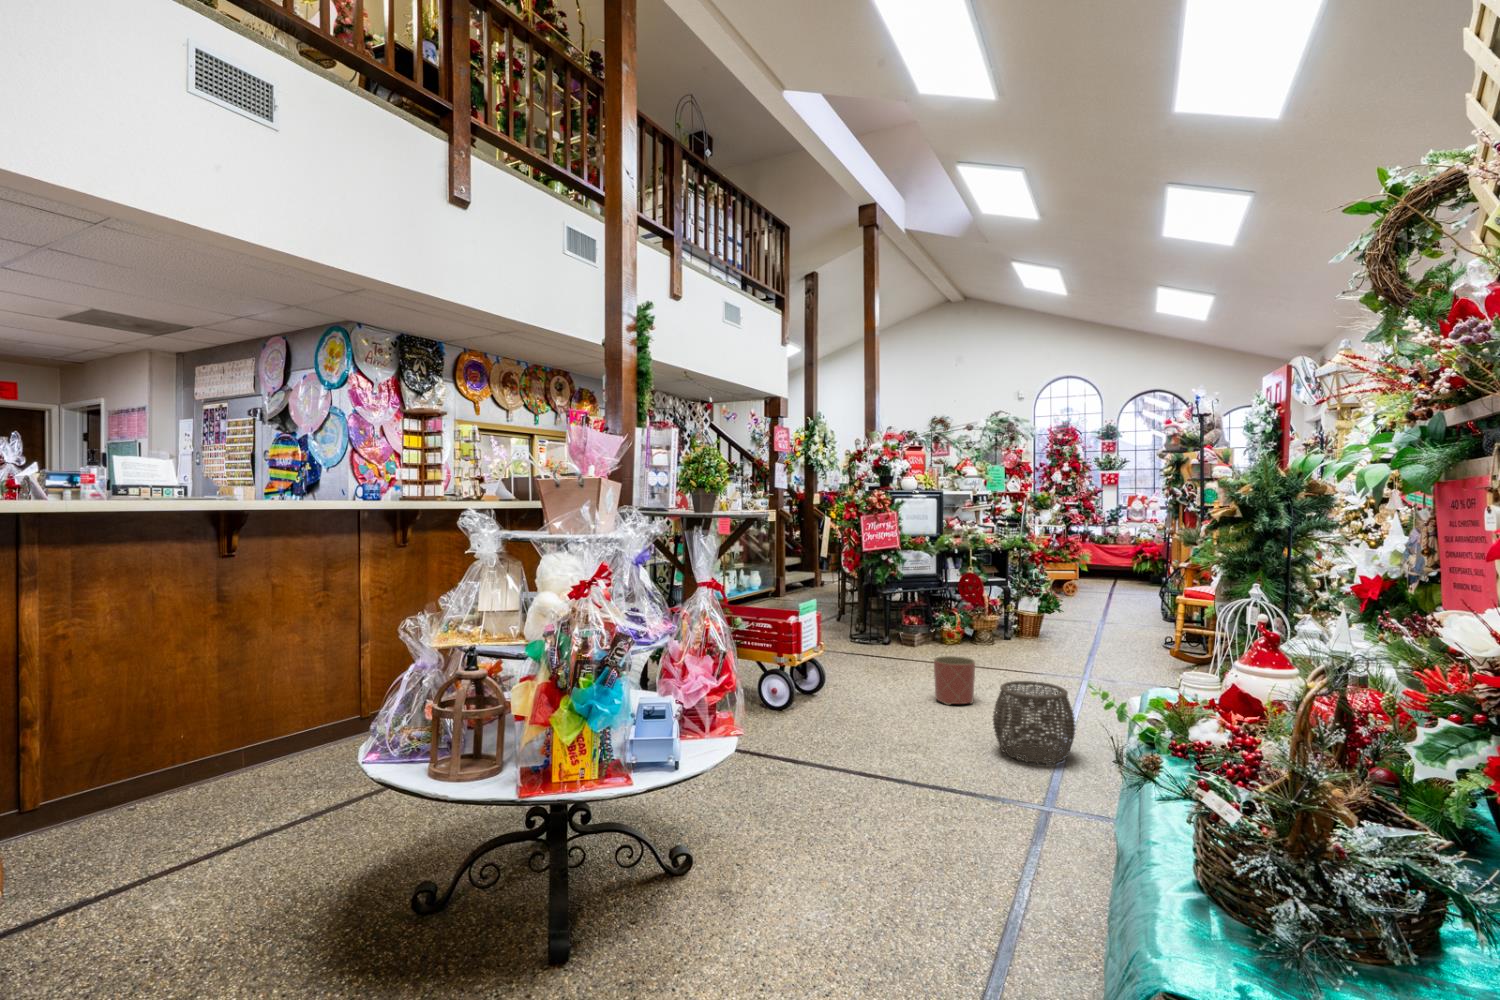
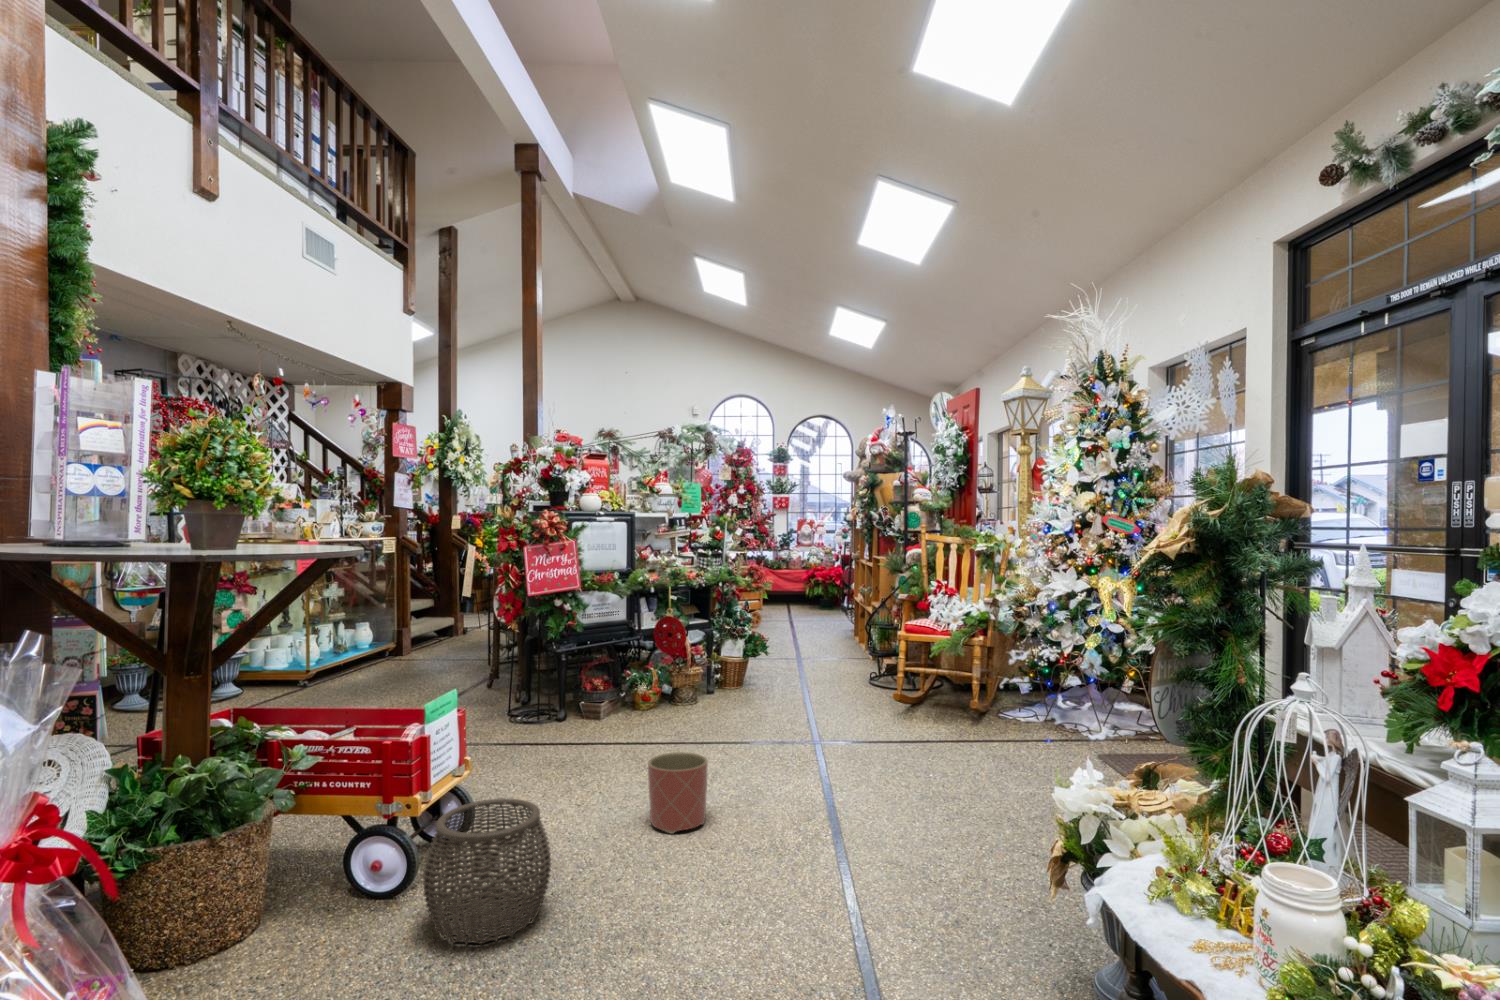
woven basket: present [993,681,1075,764] -> present [423,799,551,945]

